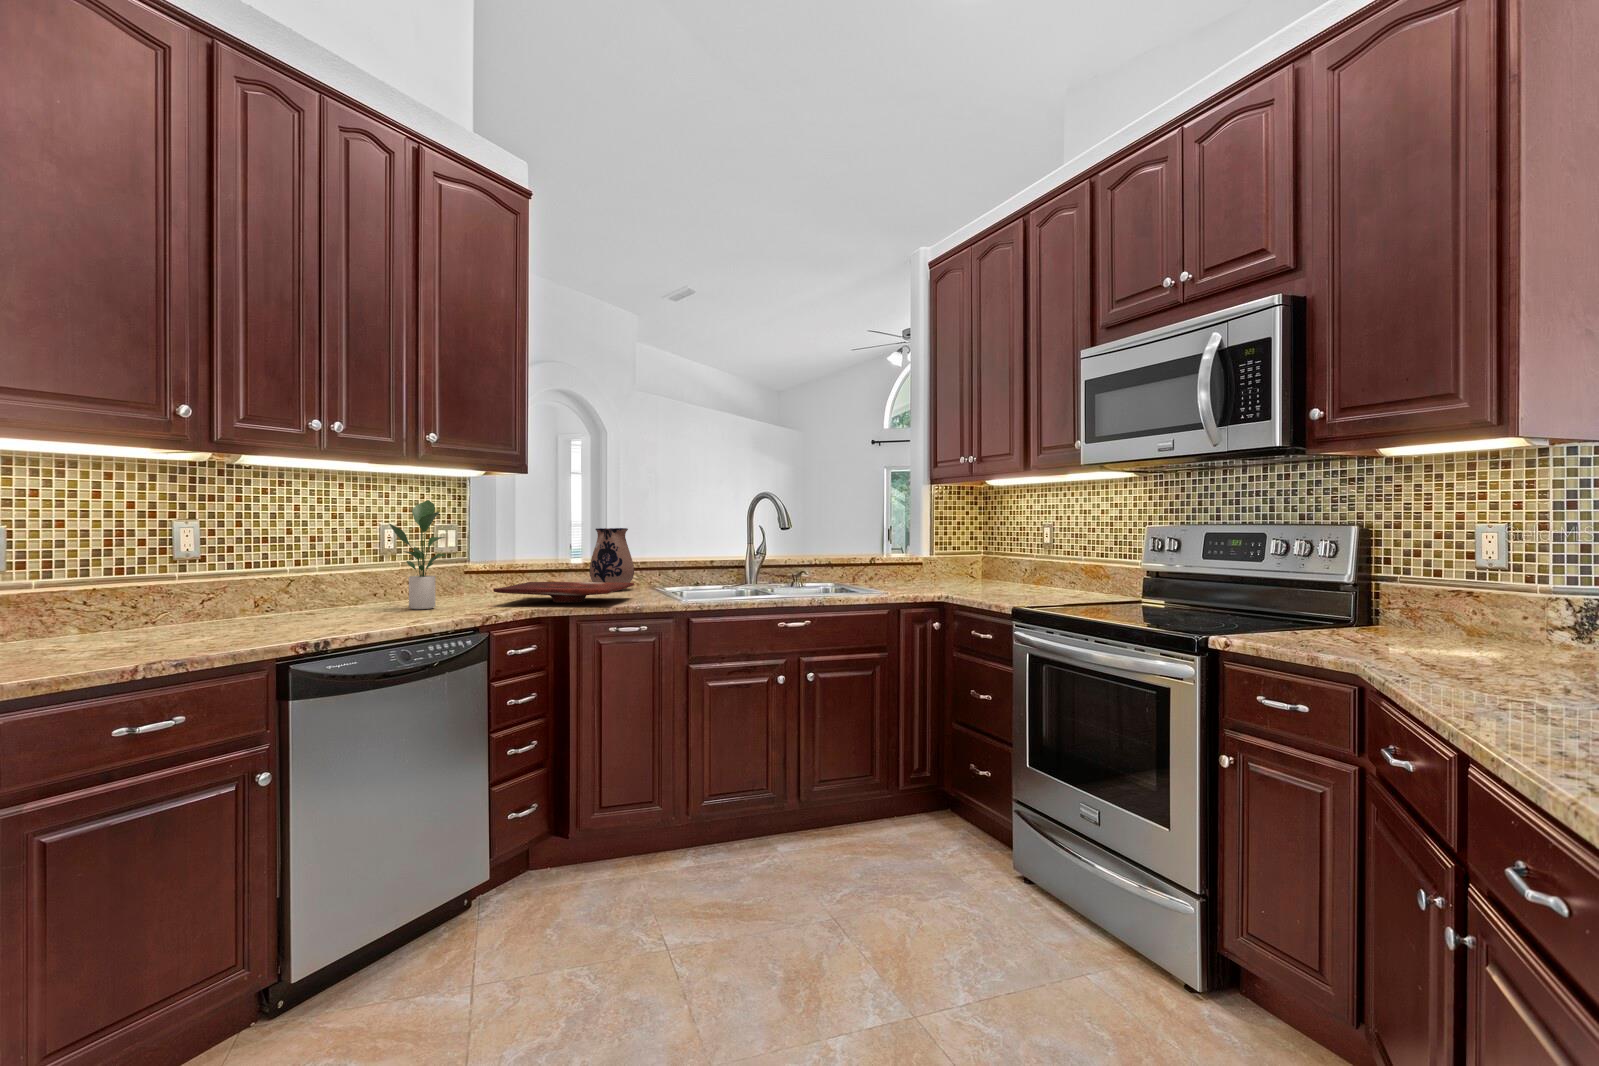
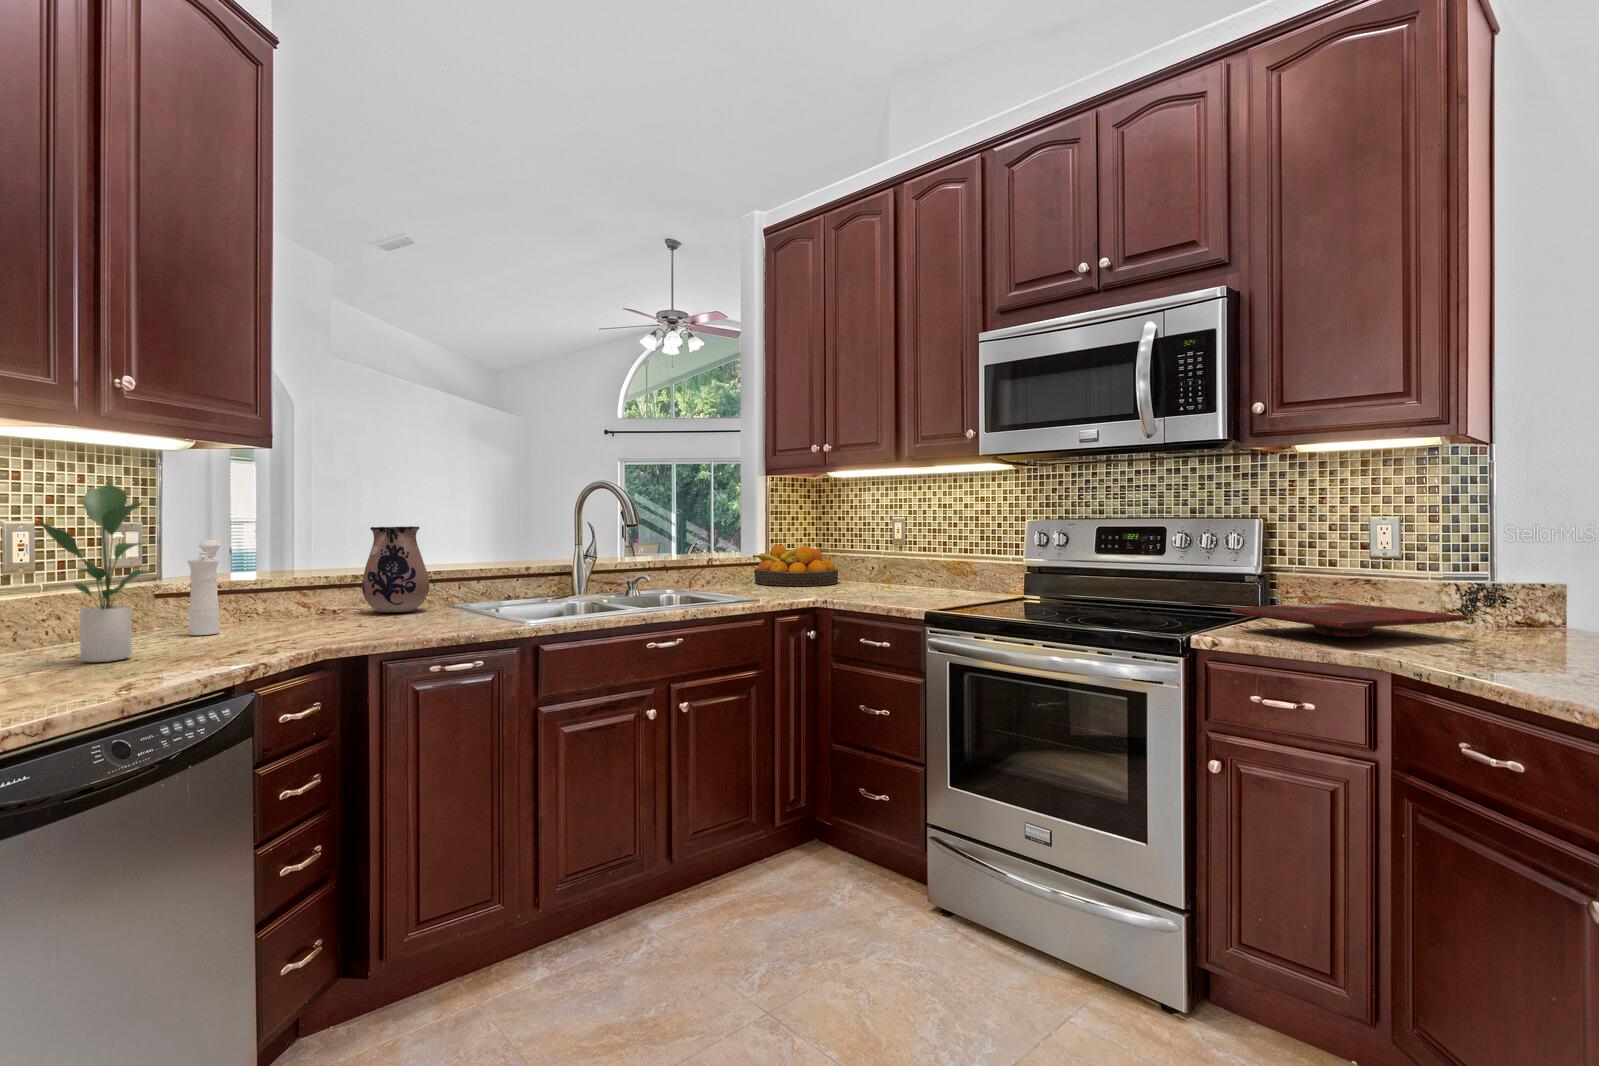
pepper mill: none [477,536,500,598] -> present [188,540,221,635]
fruit bowl: none [909,547,987,584] -> present [752,545,838,586]
cutting board: present [494,582,634,603] -> present [1231,603,1465,637]

